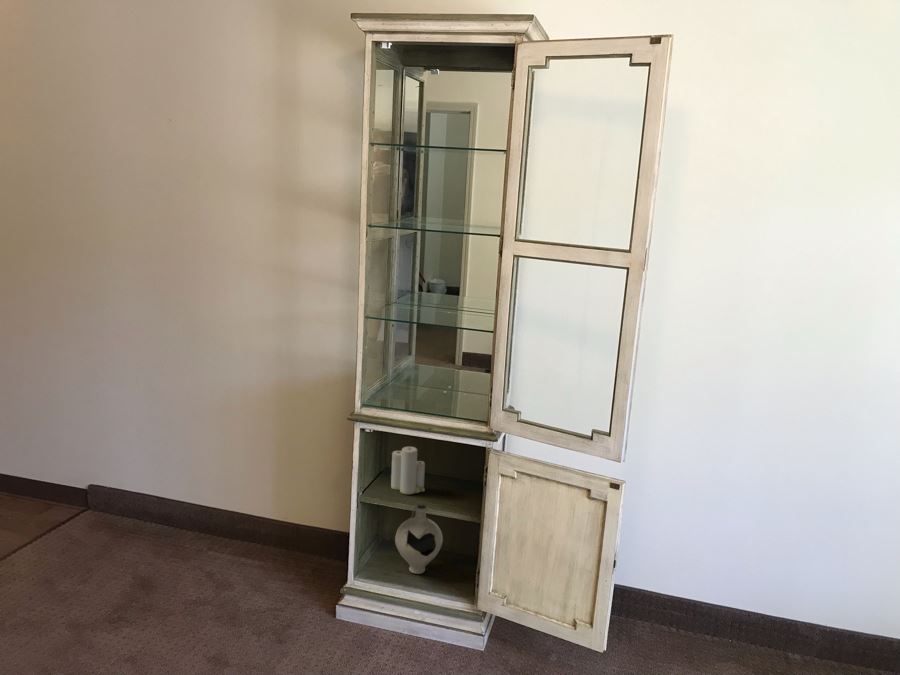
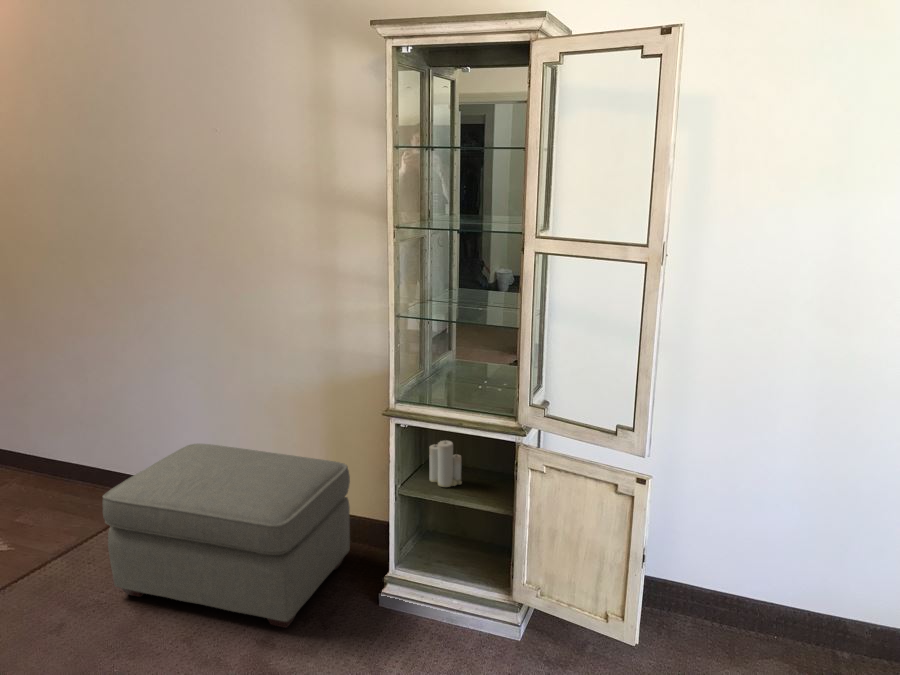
ottoman: none [37,450,305,644] -> present [103,444,350,628]
decorative vase: present [395,504,443,574] -> none [434,496,481,564]

